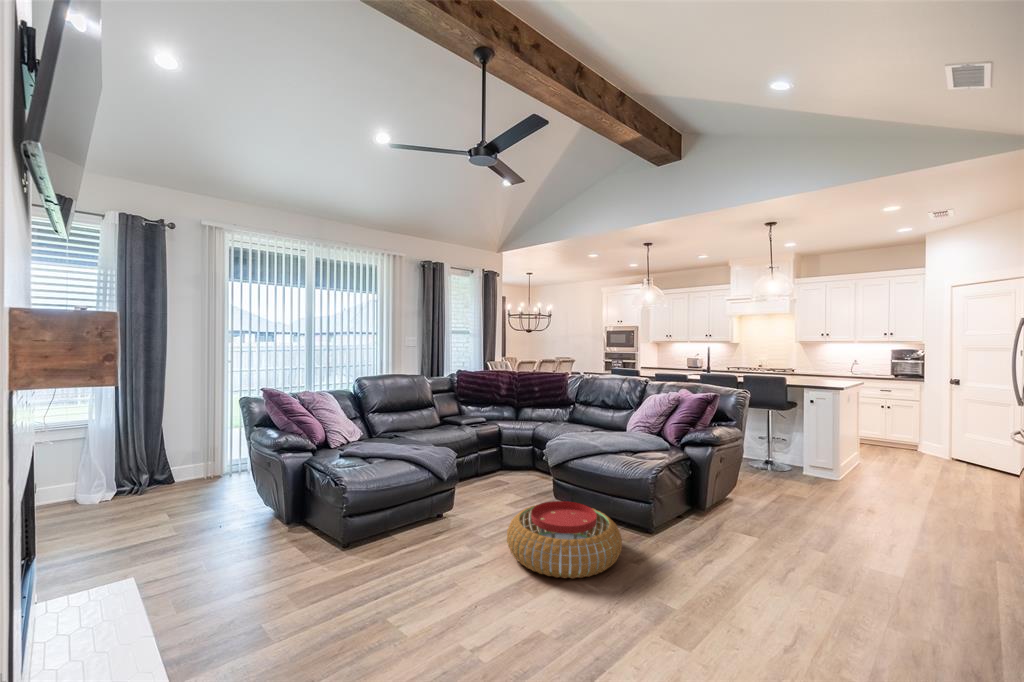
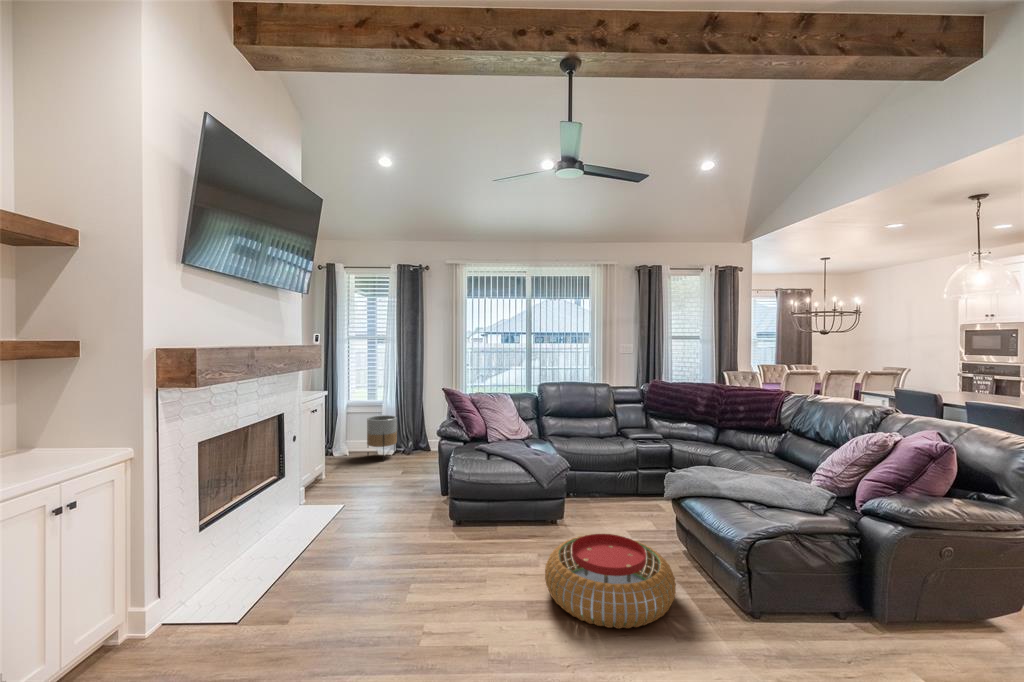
planter: none [65,440,127,510] -> present [367,415,397,458]

